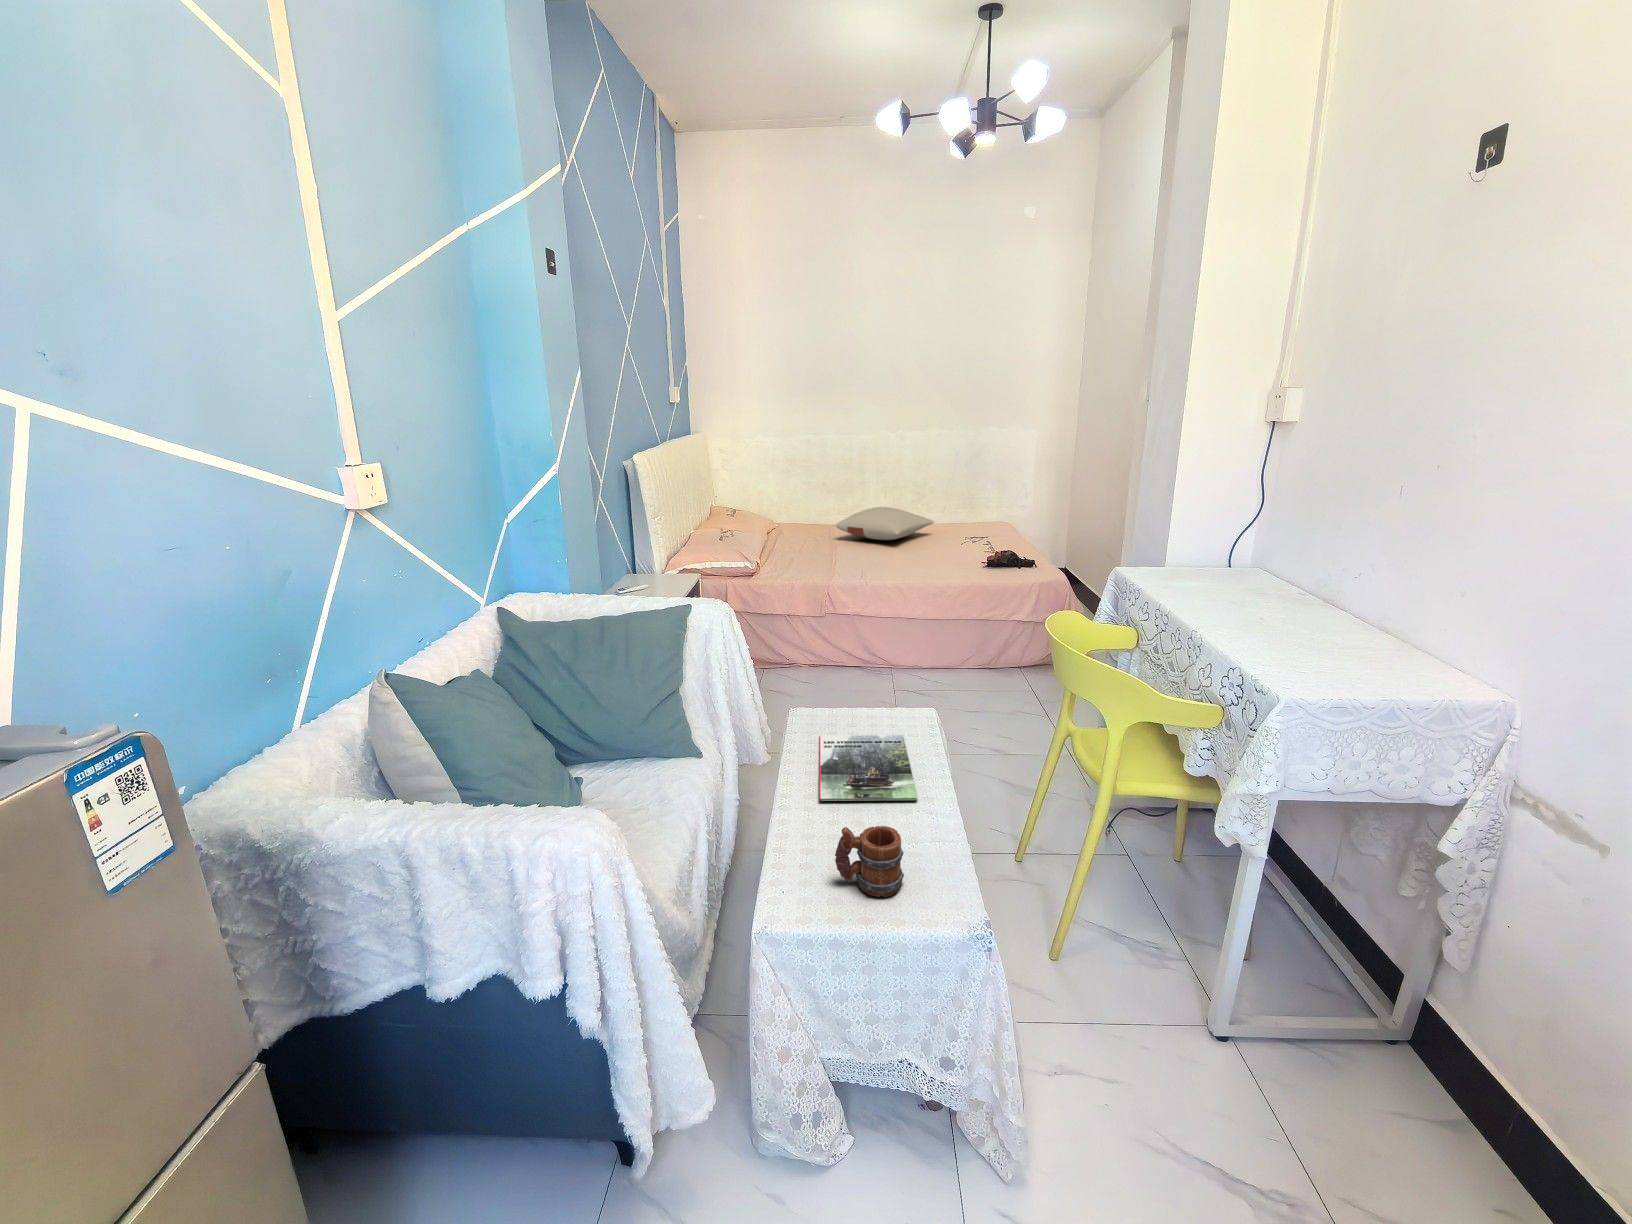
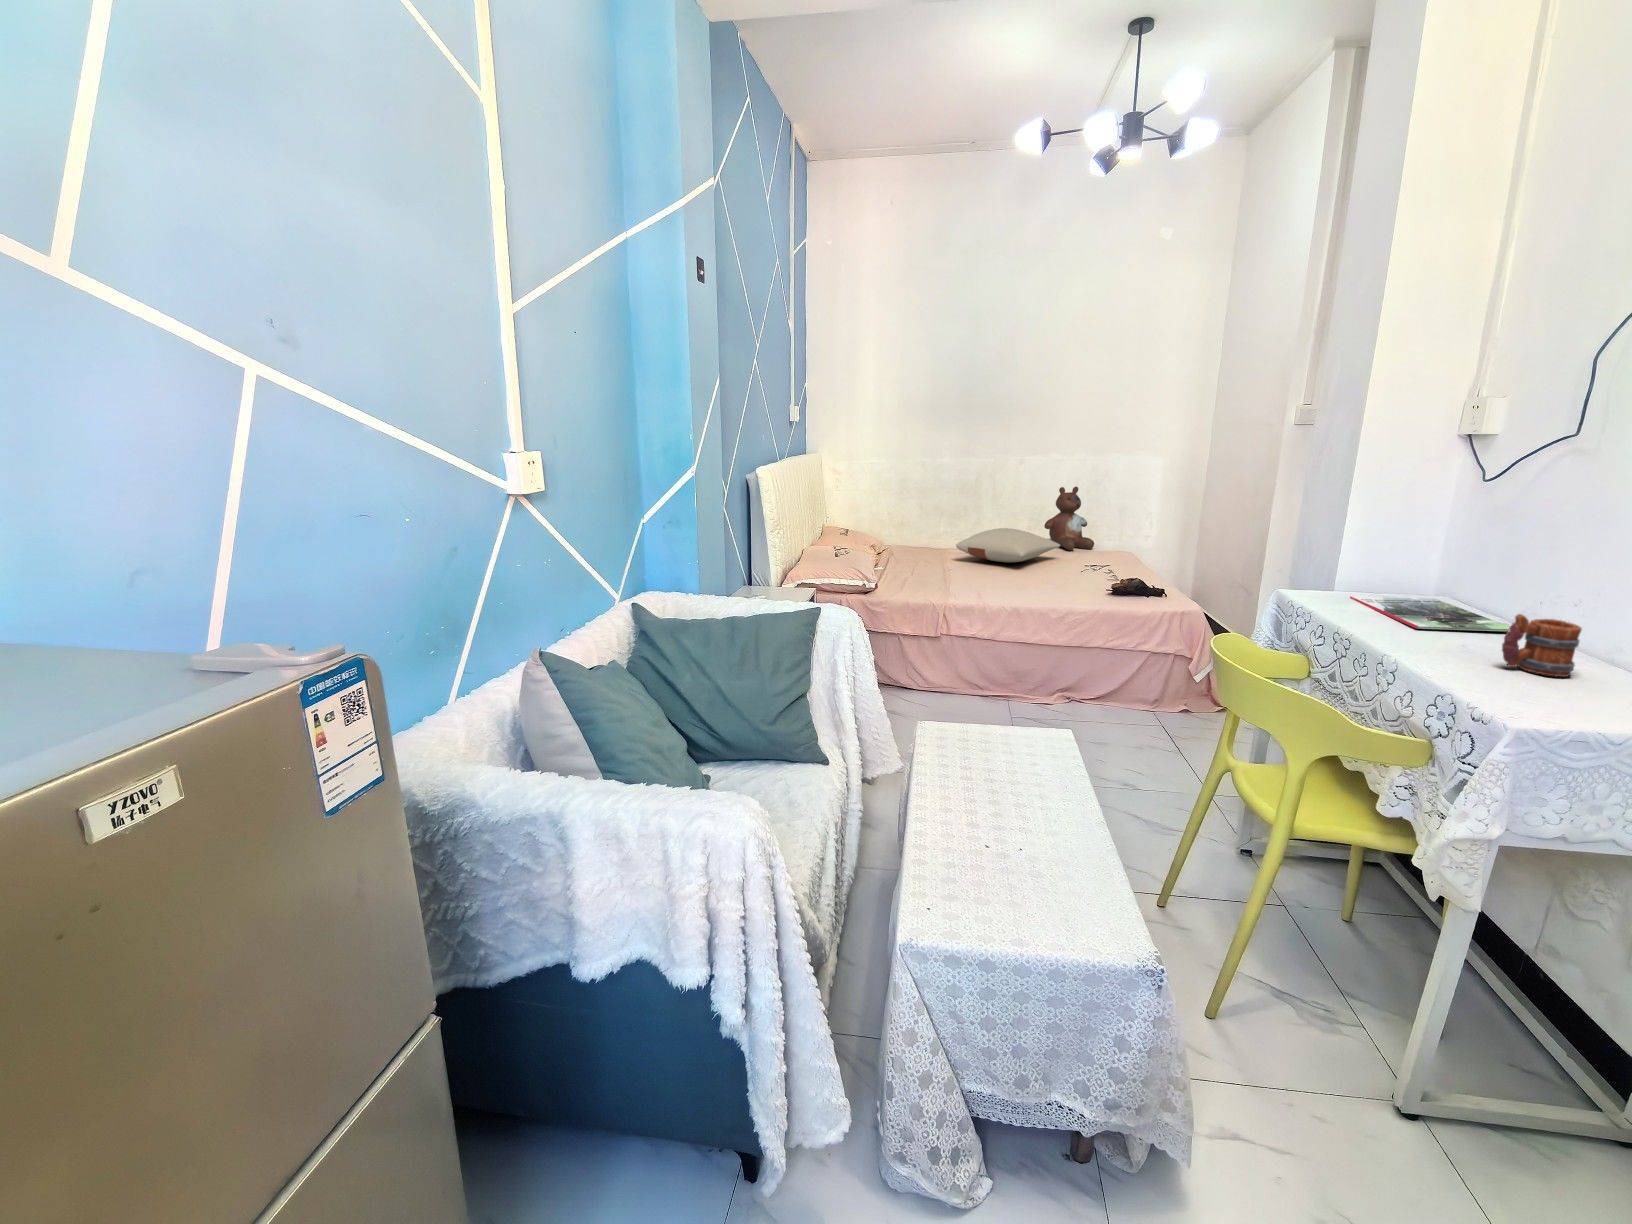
stuffed bear: none [920,464,966,525] -> present [1044,487,1094,550]
magazine: present [819,735,918,801] -> present [1350,596,1510,631]
mug: present [835,826,904,897] -> present [1502,614,1582,677]

